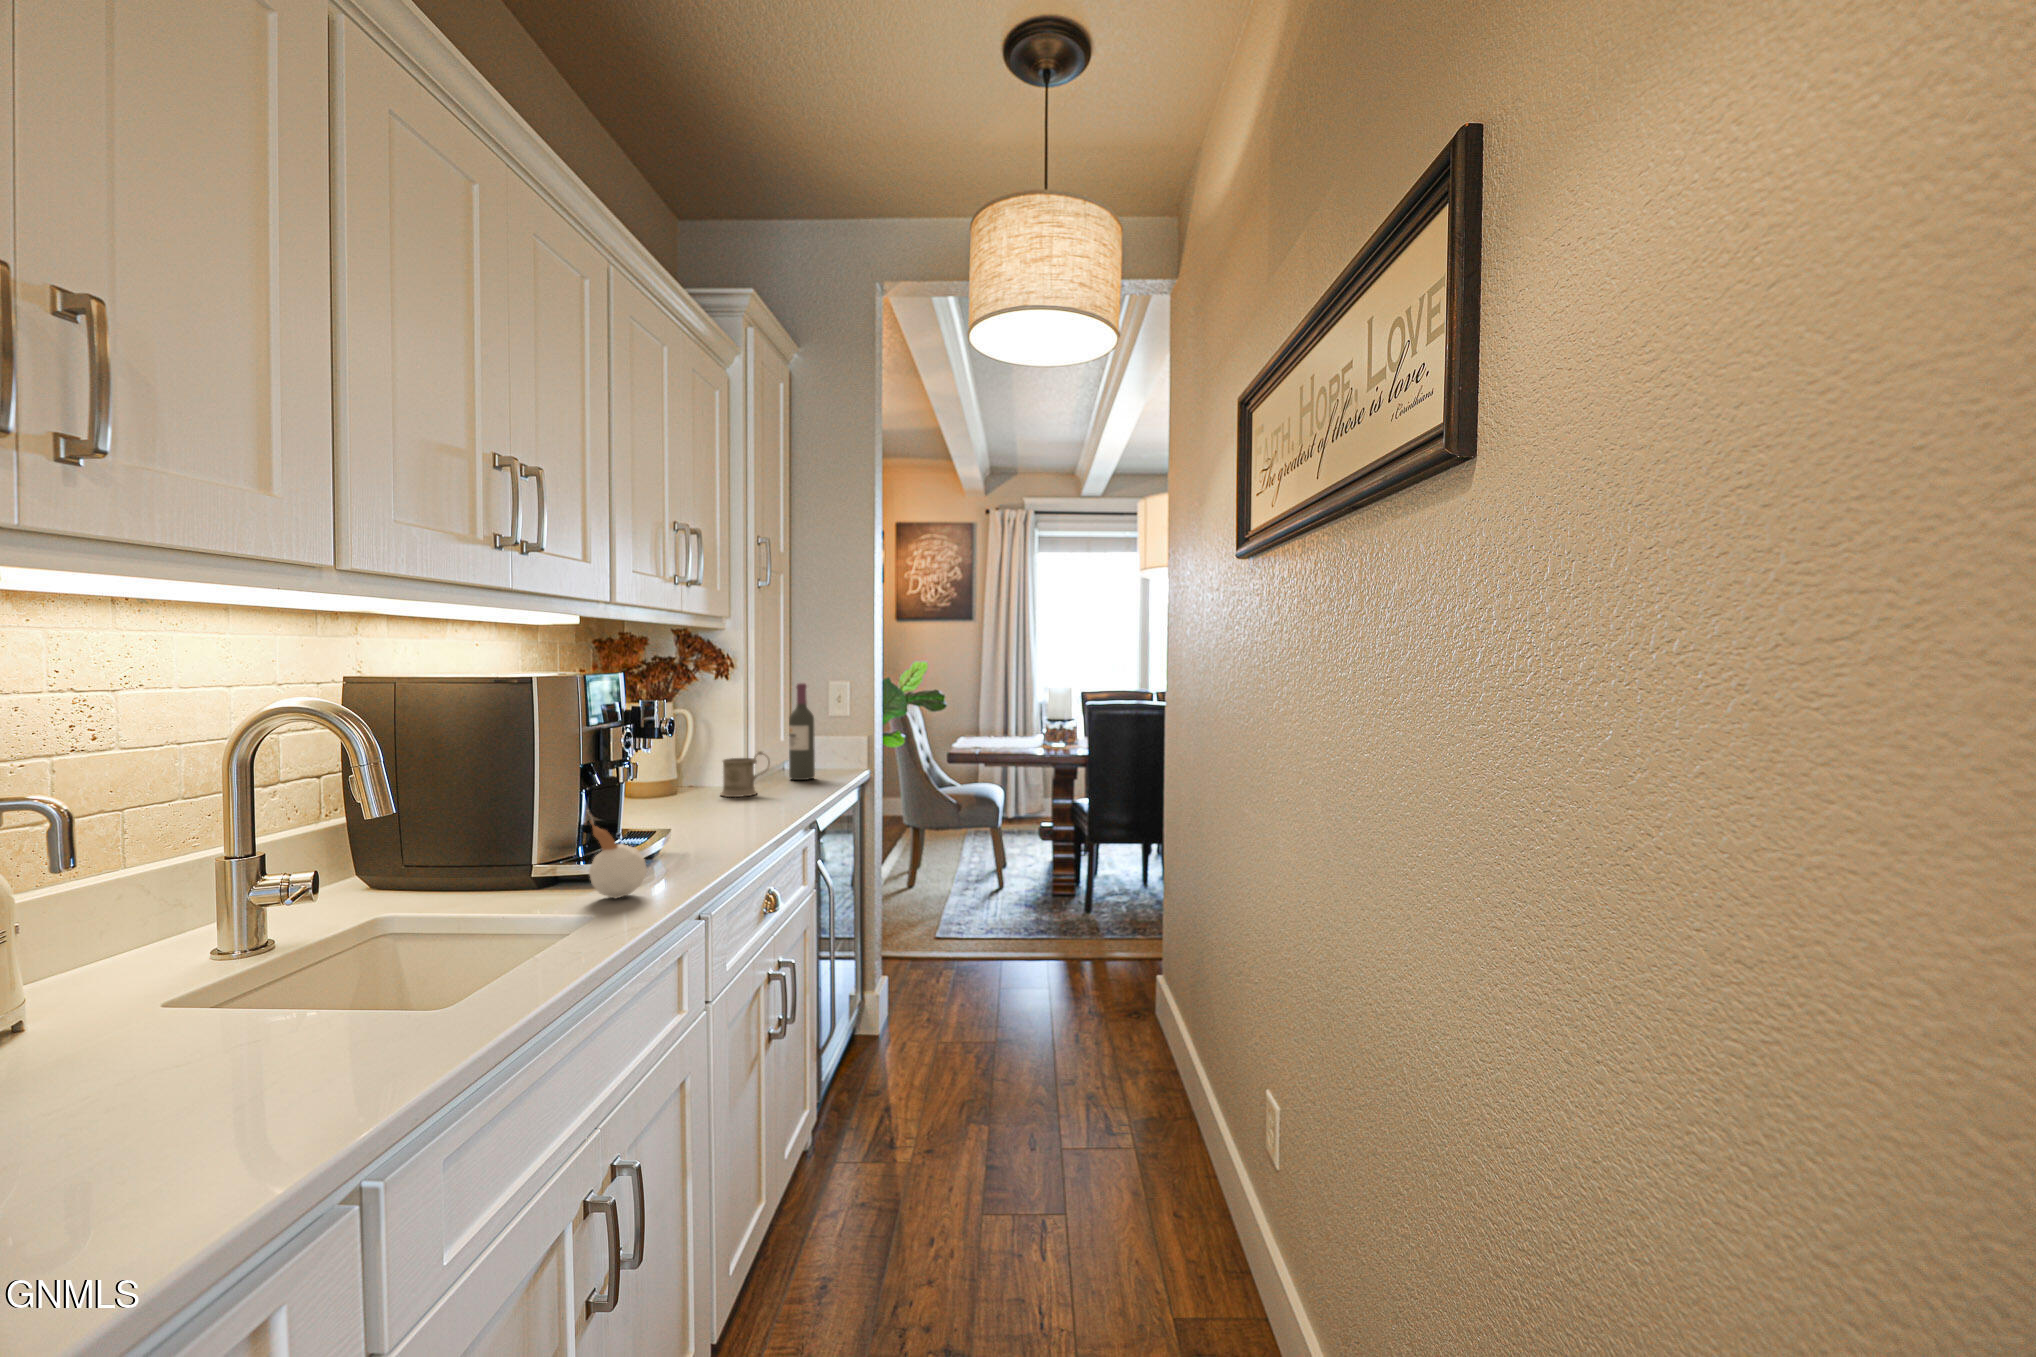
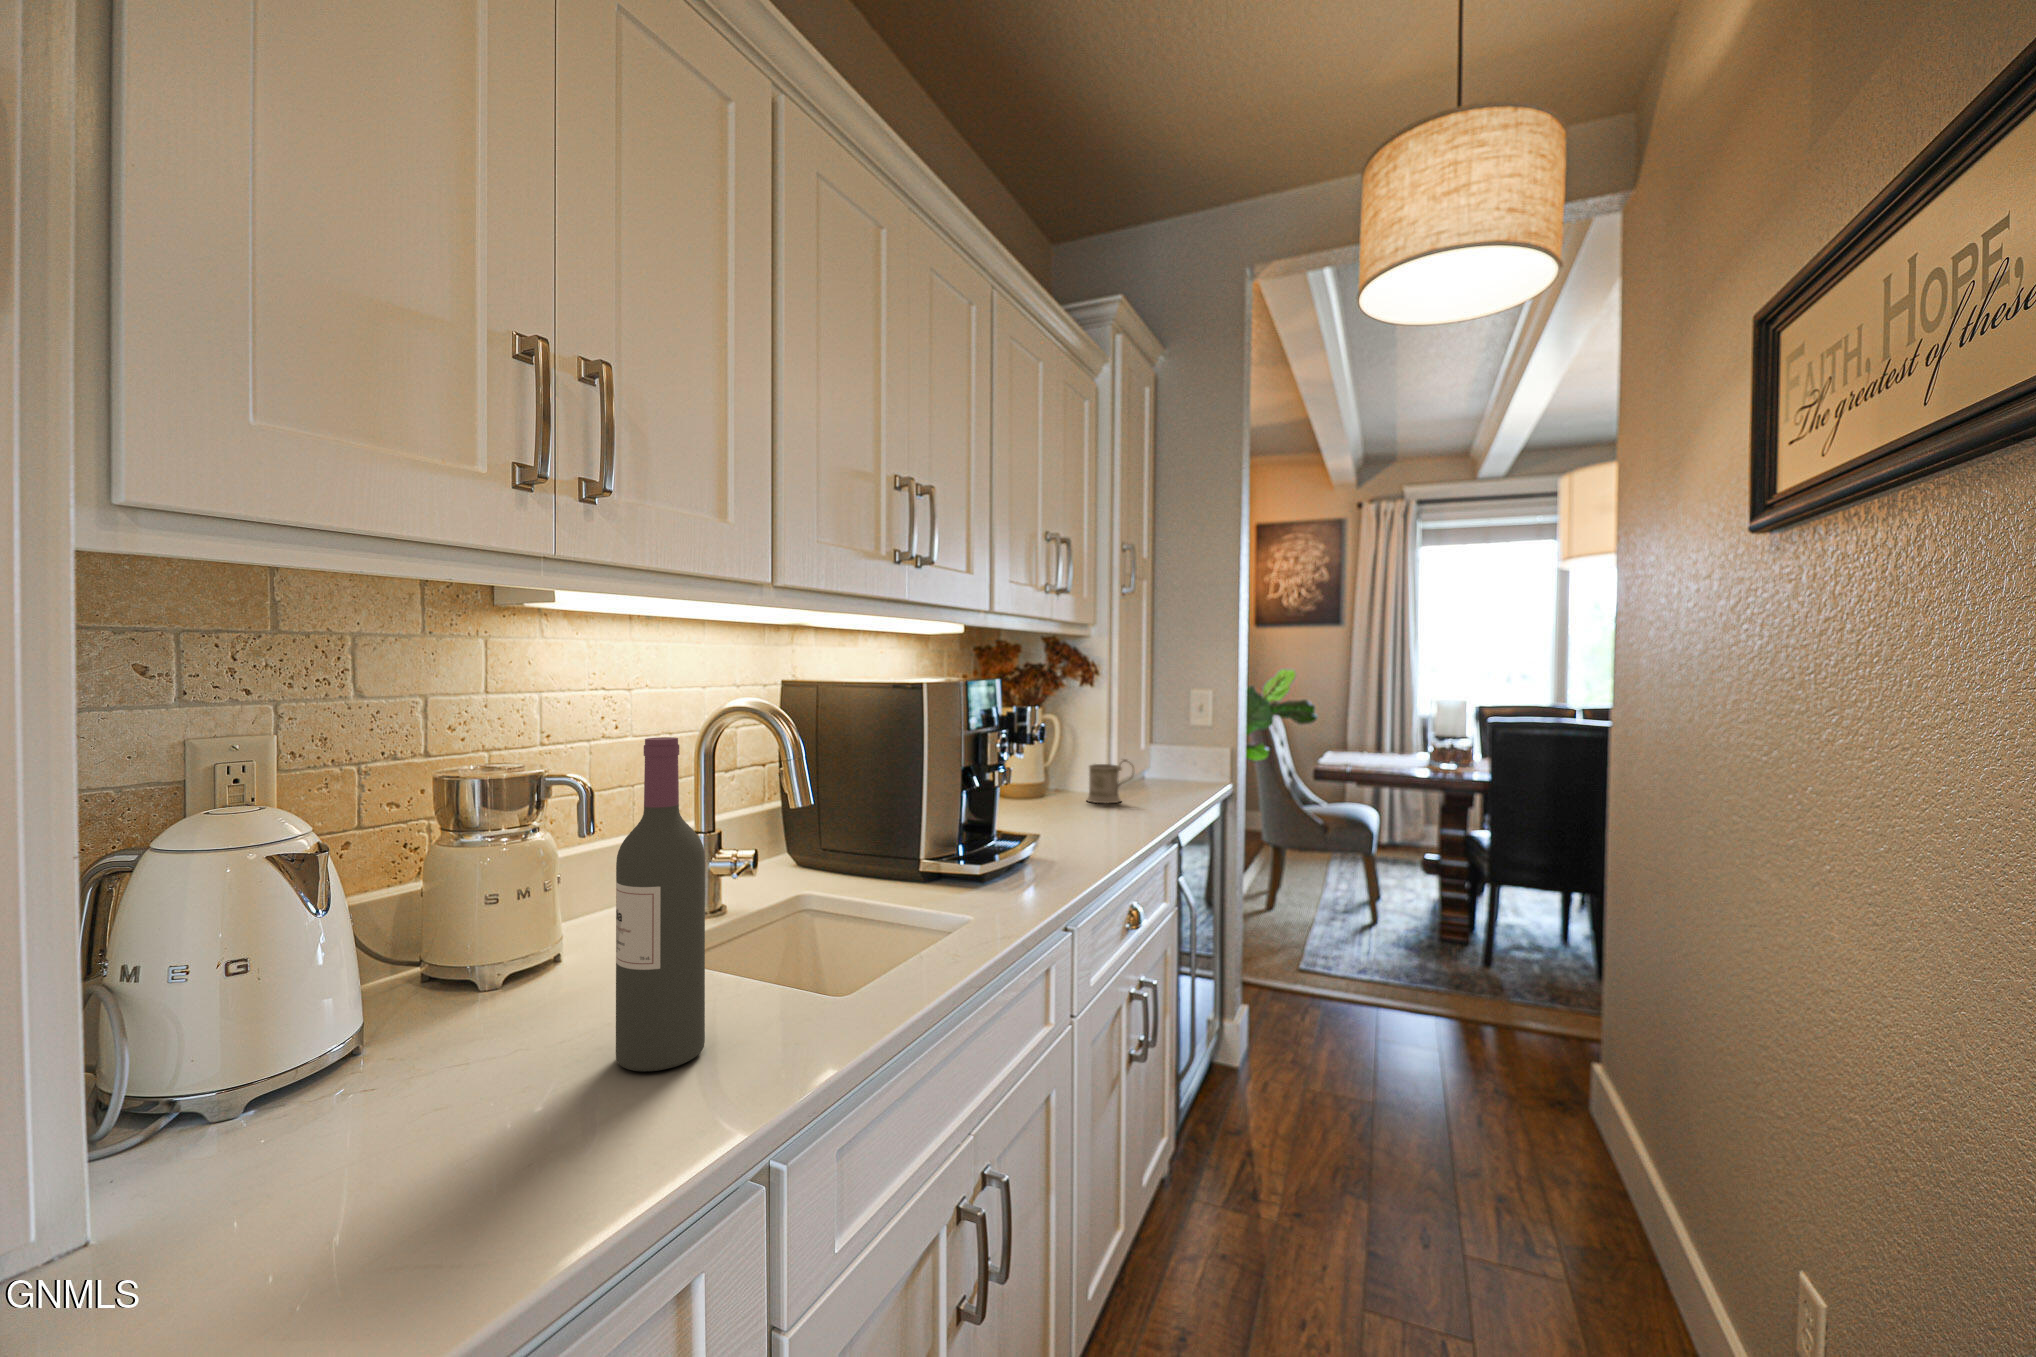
wine bottle: present [789,683,815,780] -> present [616,737,705,1071]
candle: present [589,820,647,898] -> none [966,812,1020,902]

